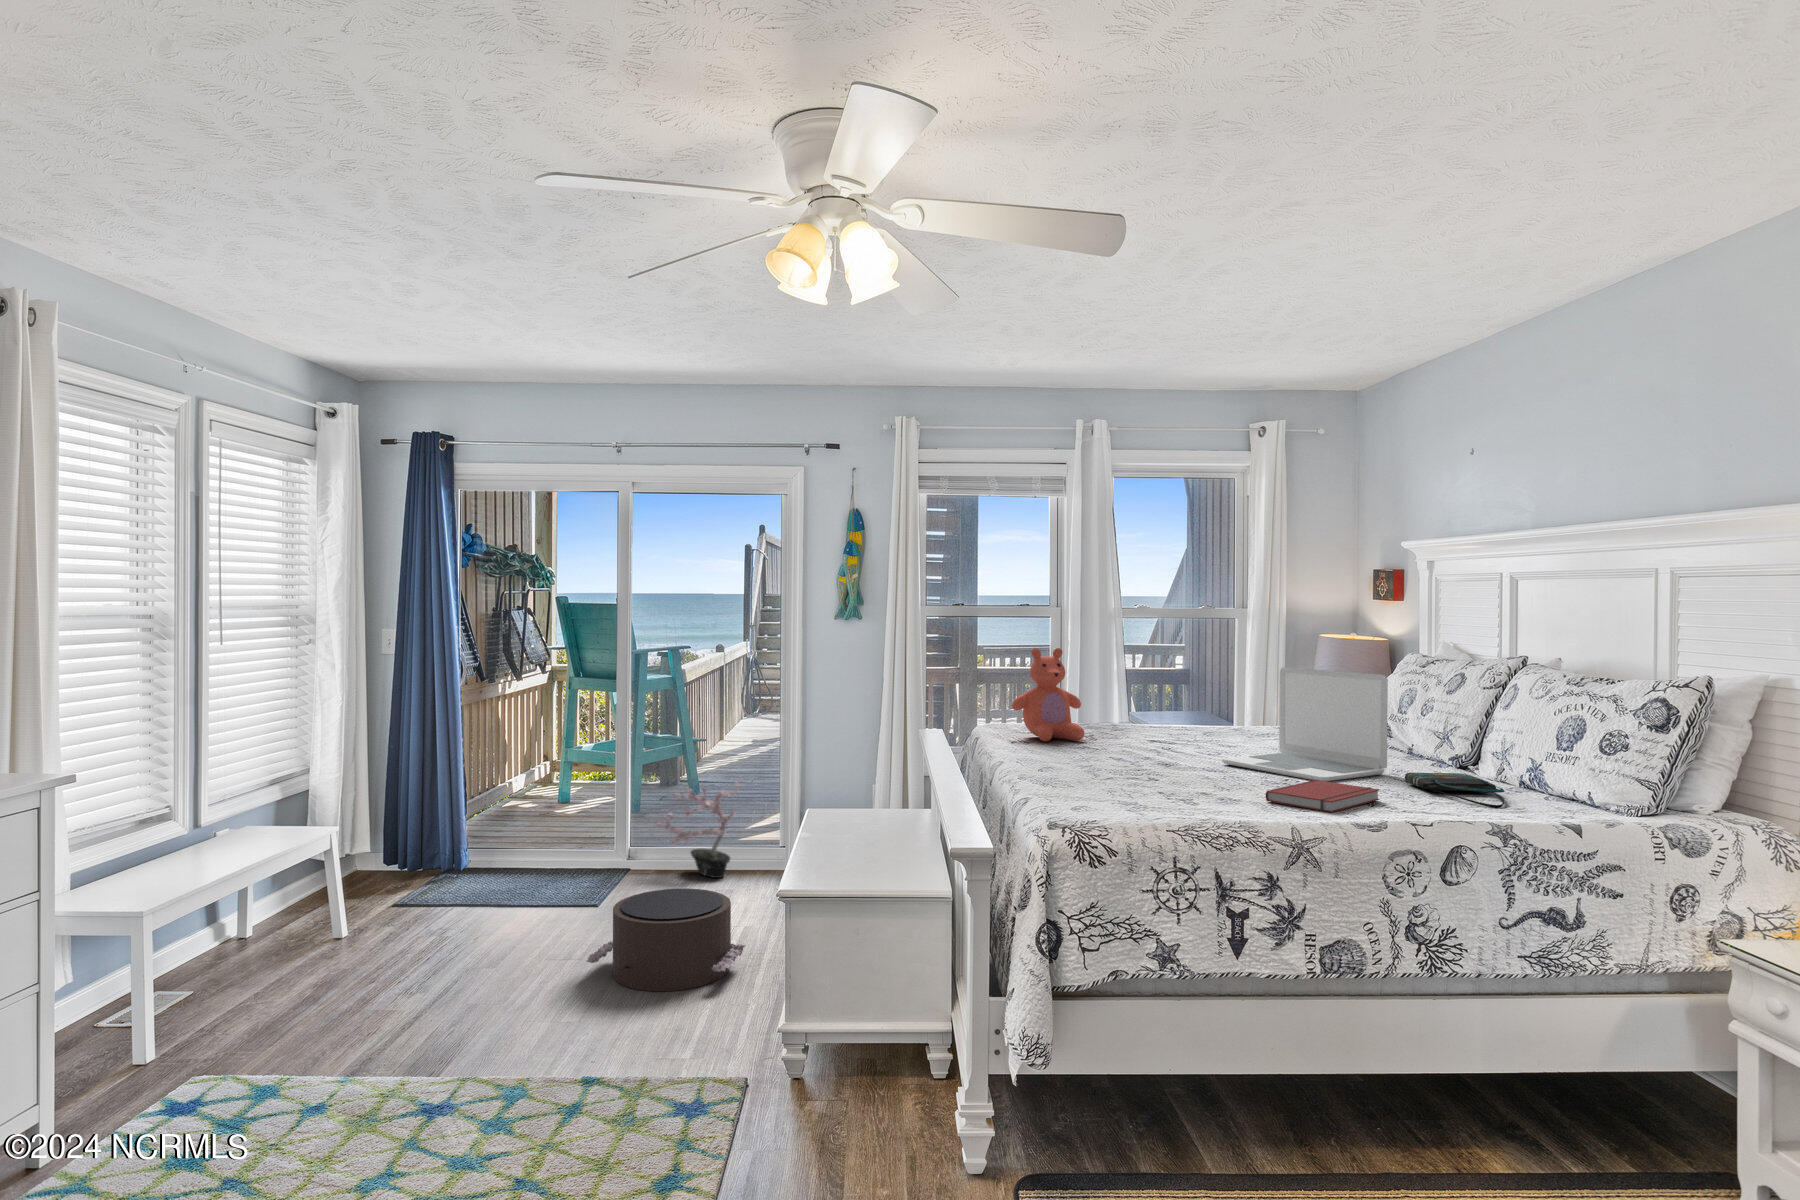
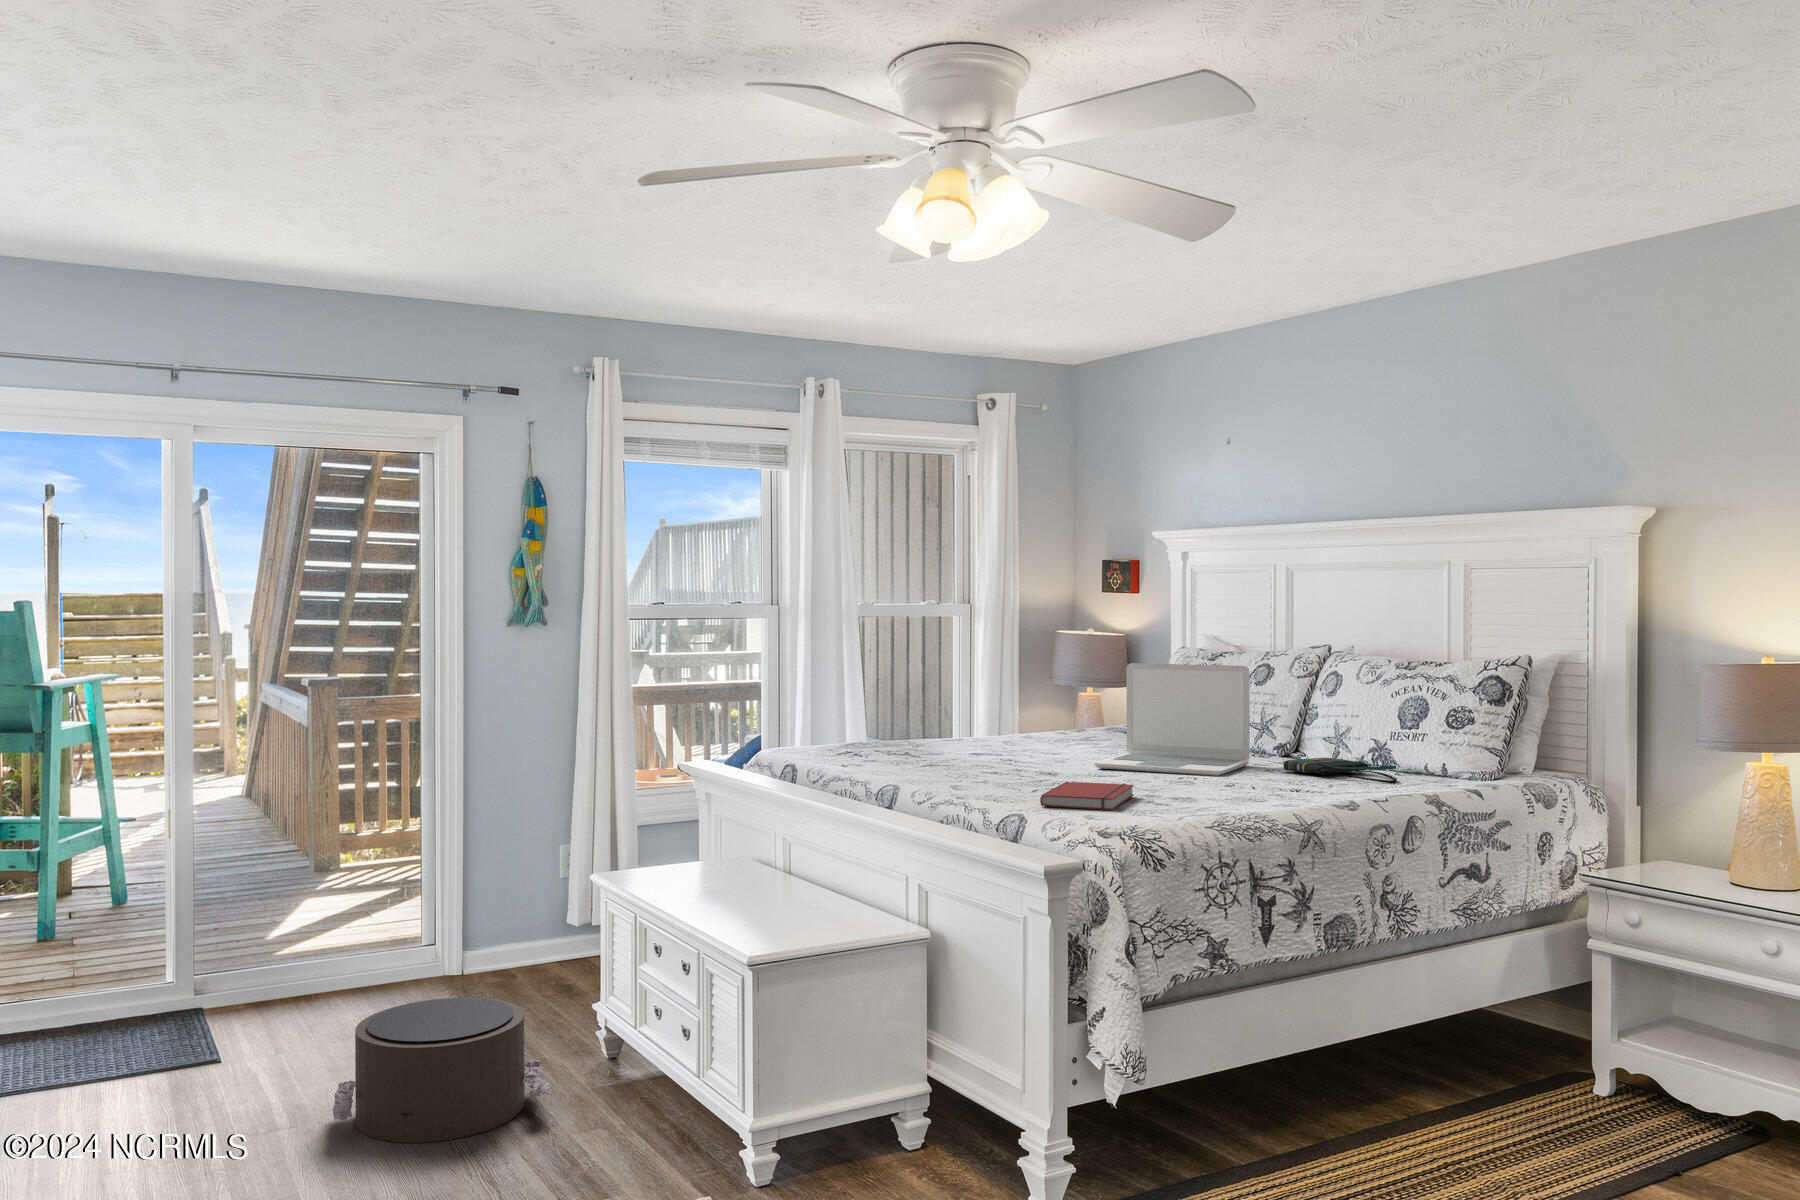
teddy bear: present [1012,648,1084,742] -> none [817,651,904,762]
book: present [1266,780,1379,812] -> present [1040,782,1134,810]
potted plant: present [654,782,741,878] -> none [241,852,386,996]

